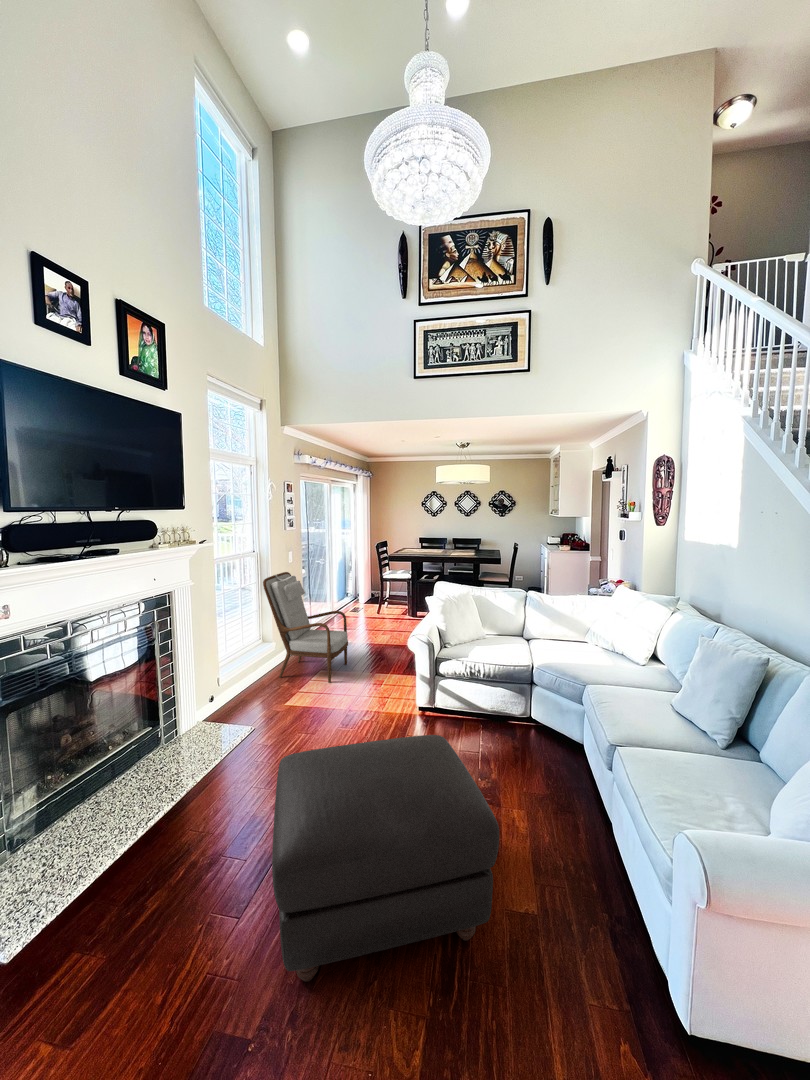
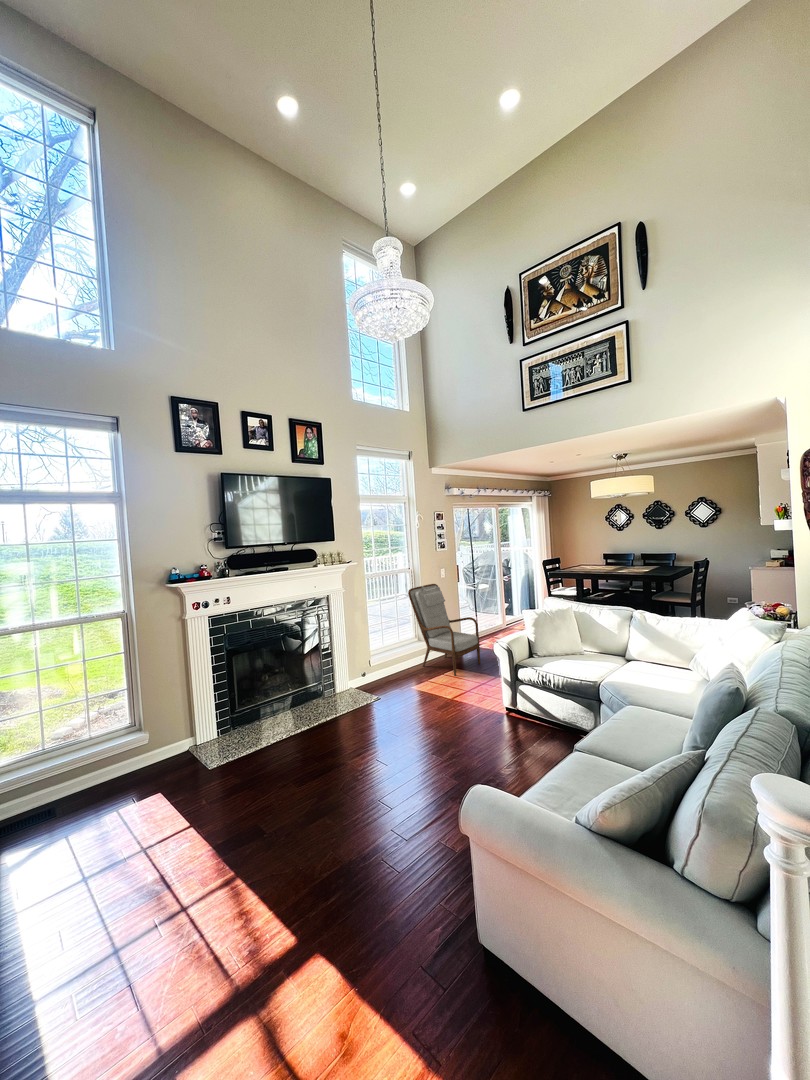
ottoman: present [272,735,499,982] -> none [276,705,443,860]

